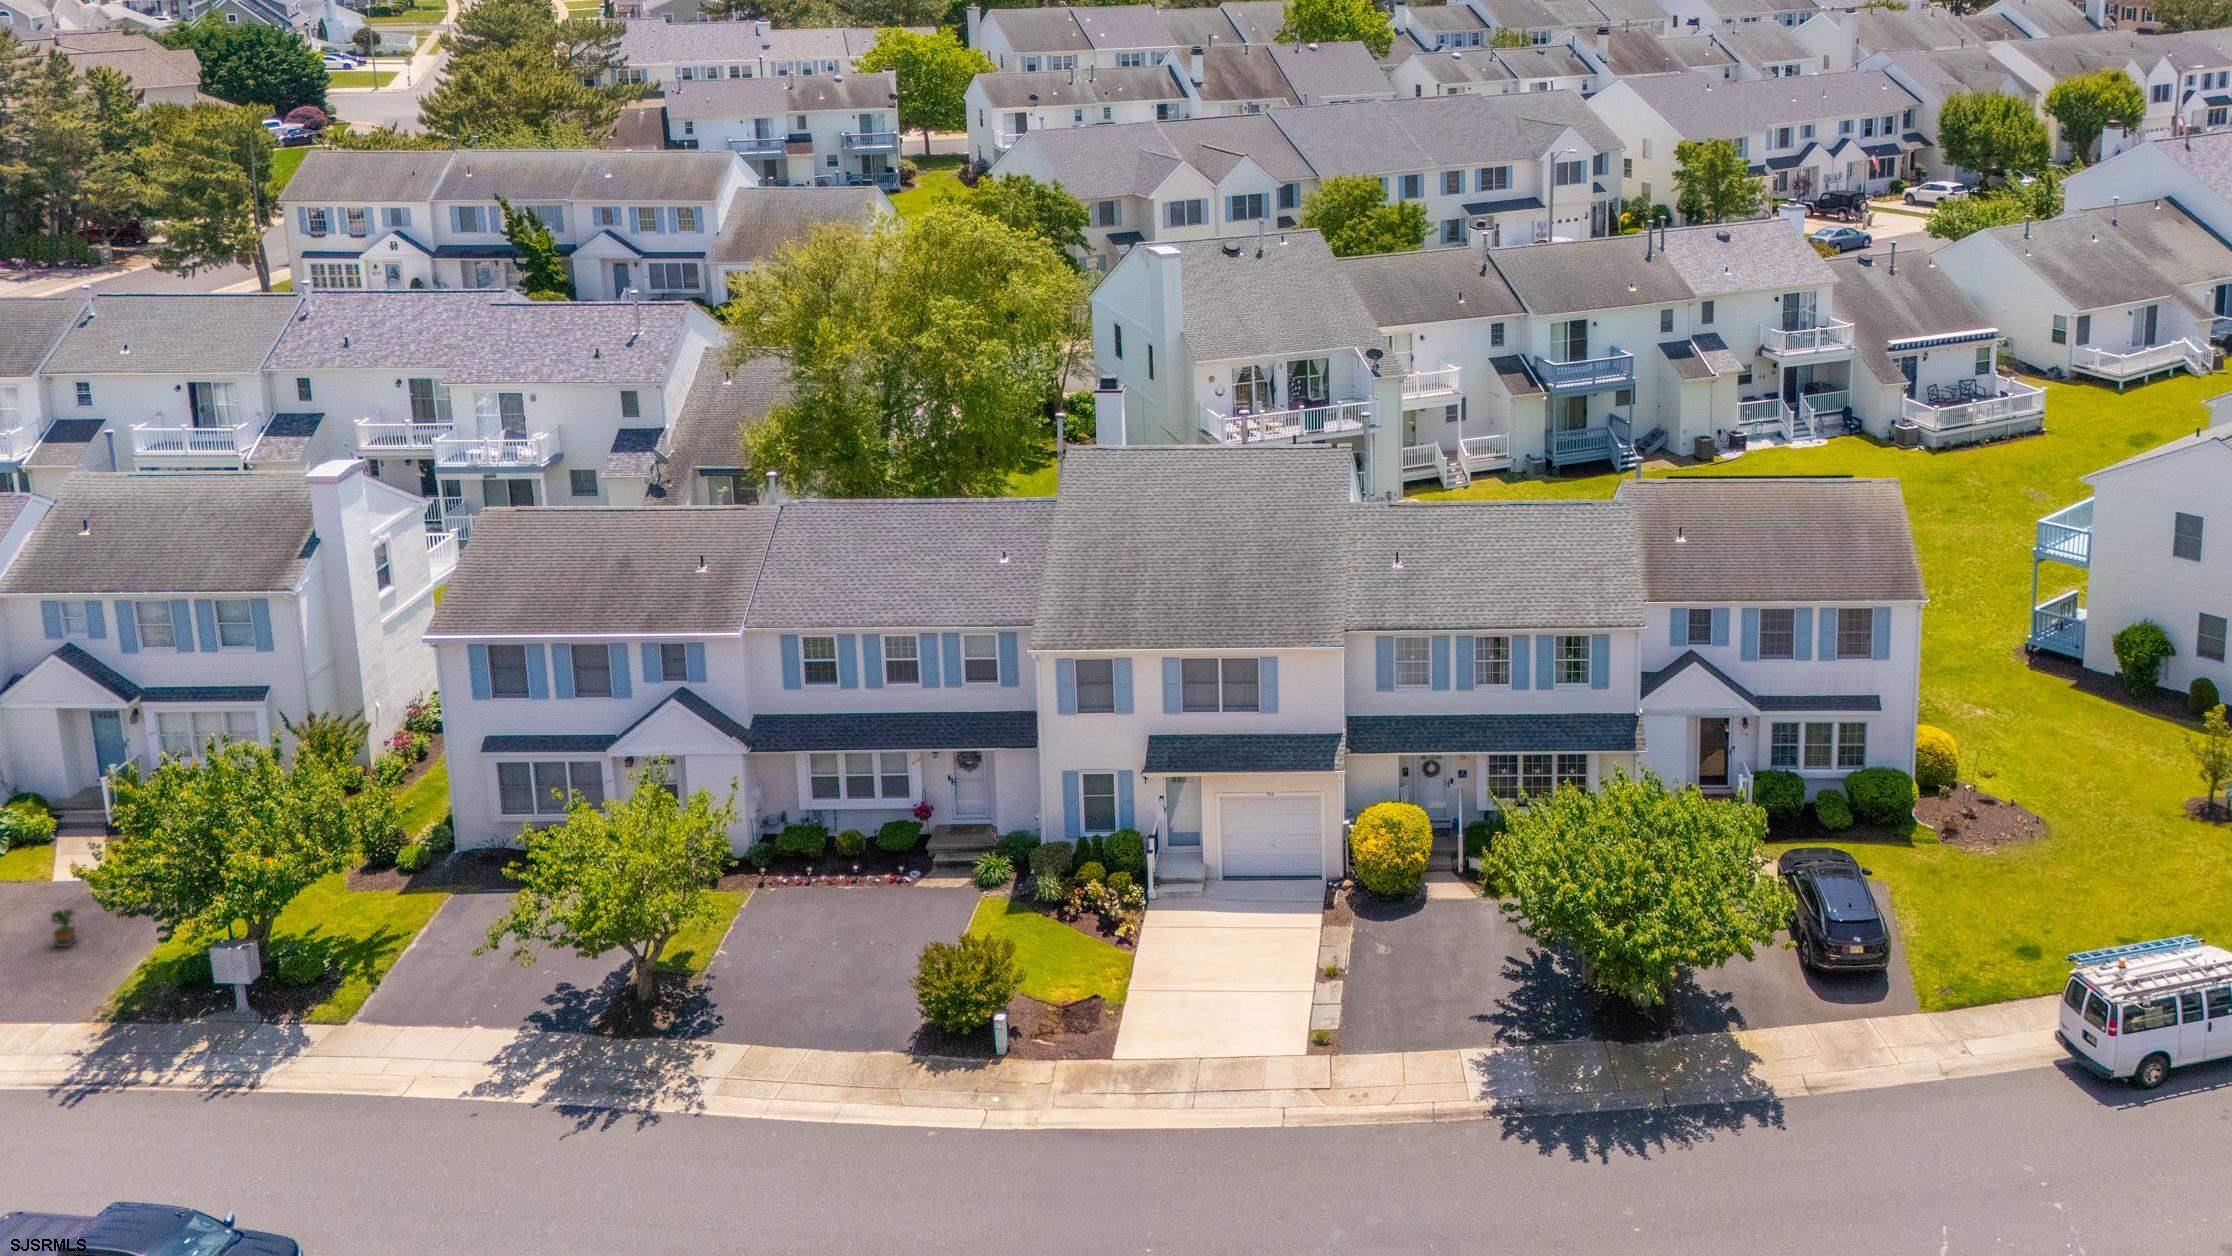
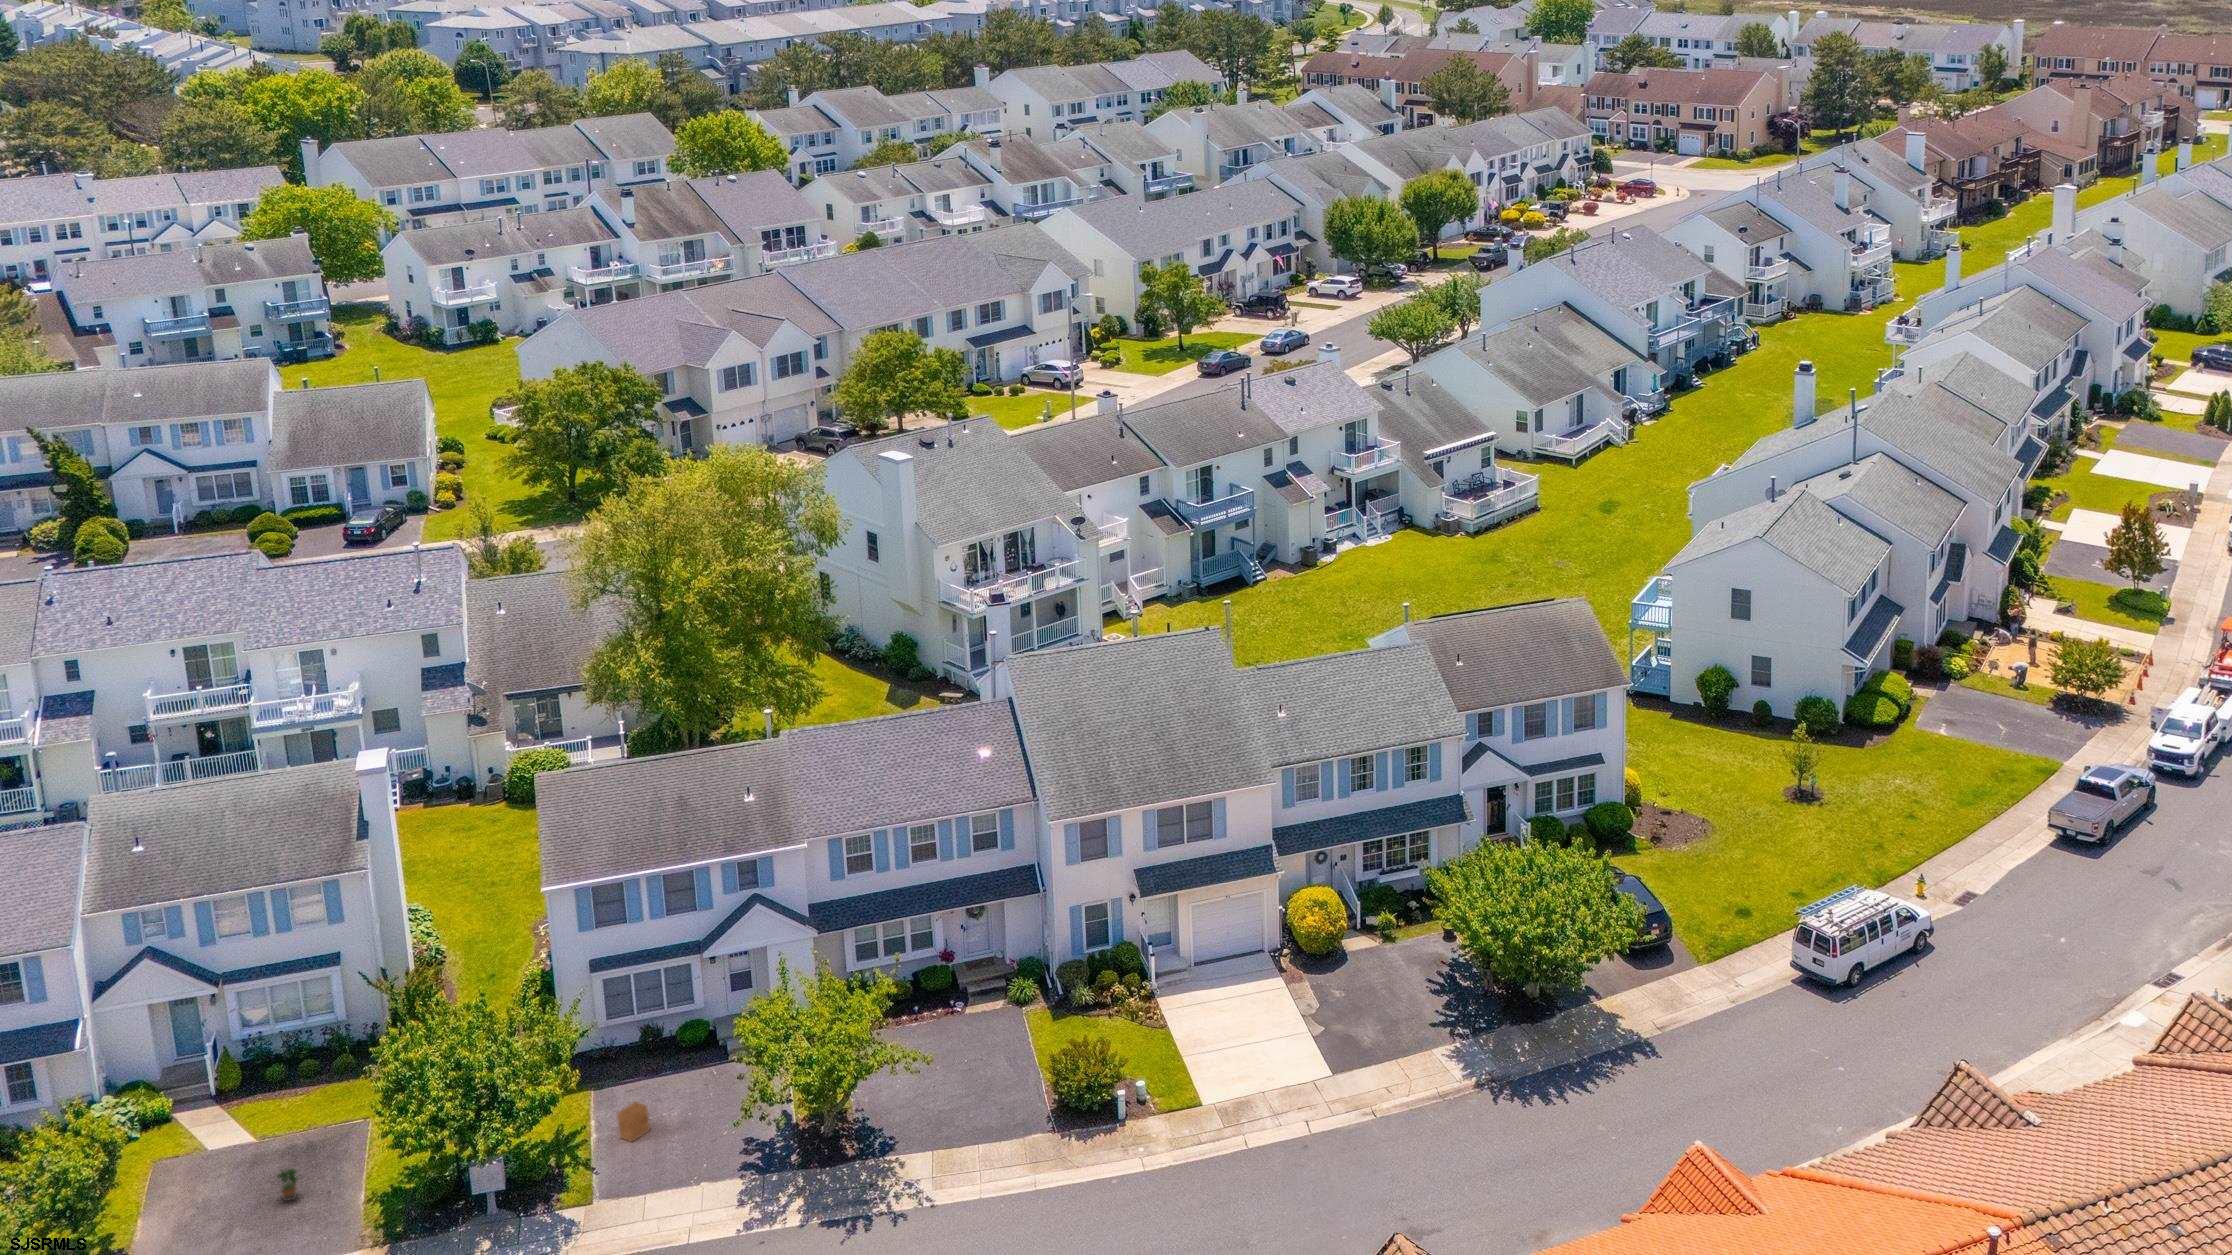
cardboard box: none [435,911,477,960] -> present [617,1102,650,1142]

